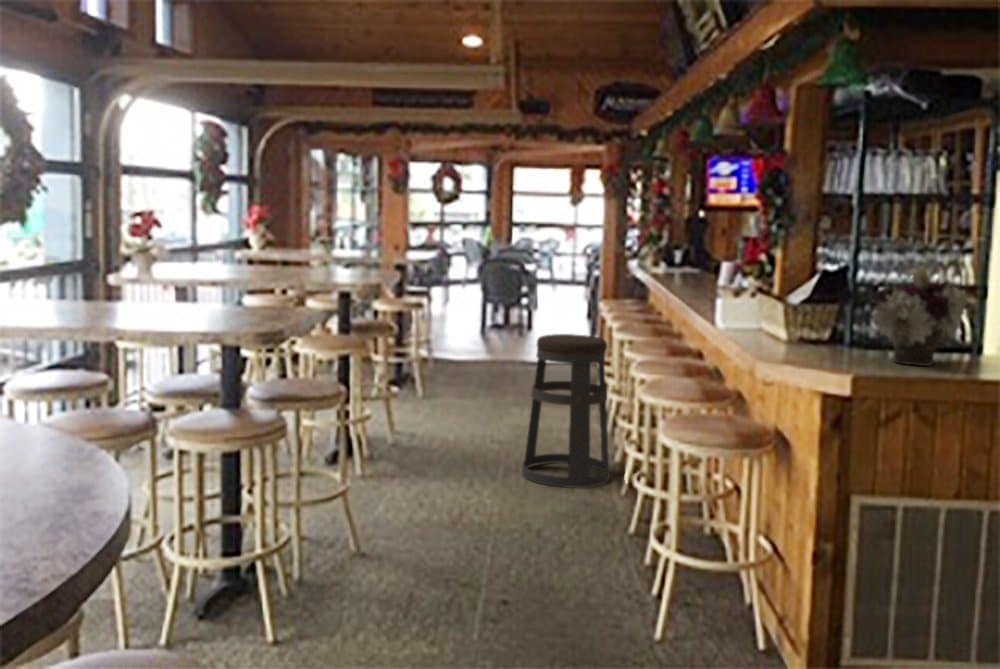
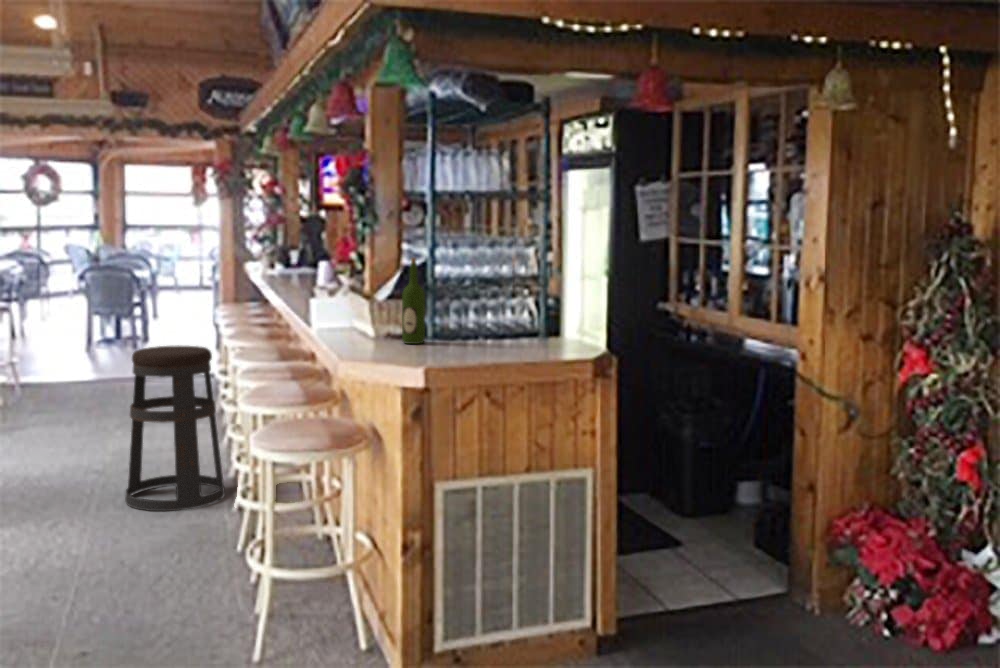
wine bottle: none [817,261,845,350] -> present [402,257,425,344]
flower arrangement: present [873,266,967,366] -> none [443,258,528,353]

